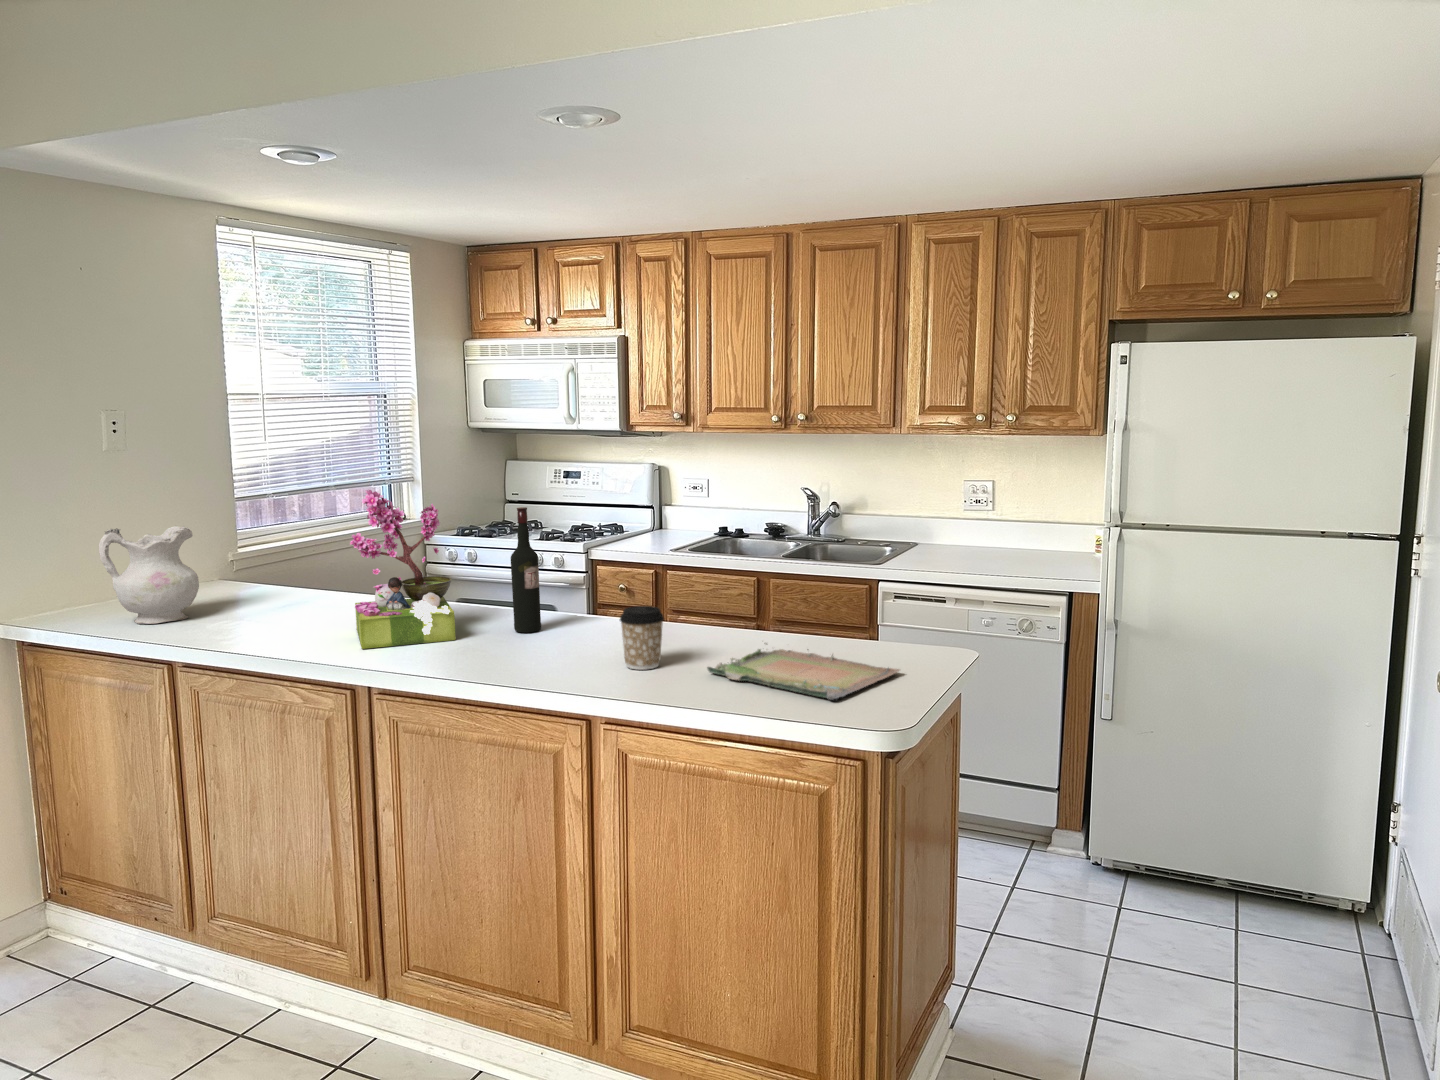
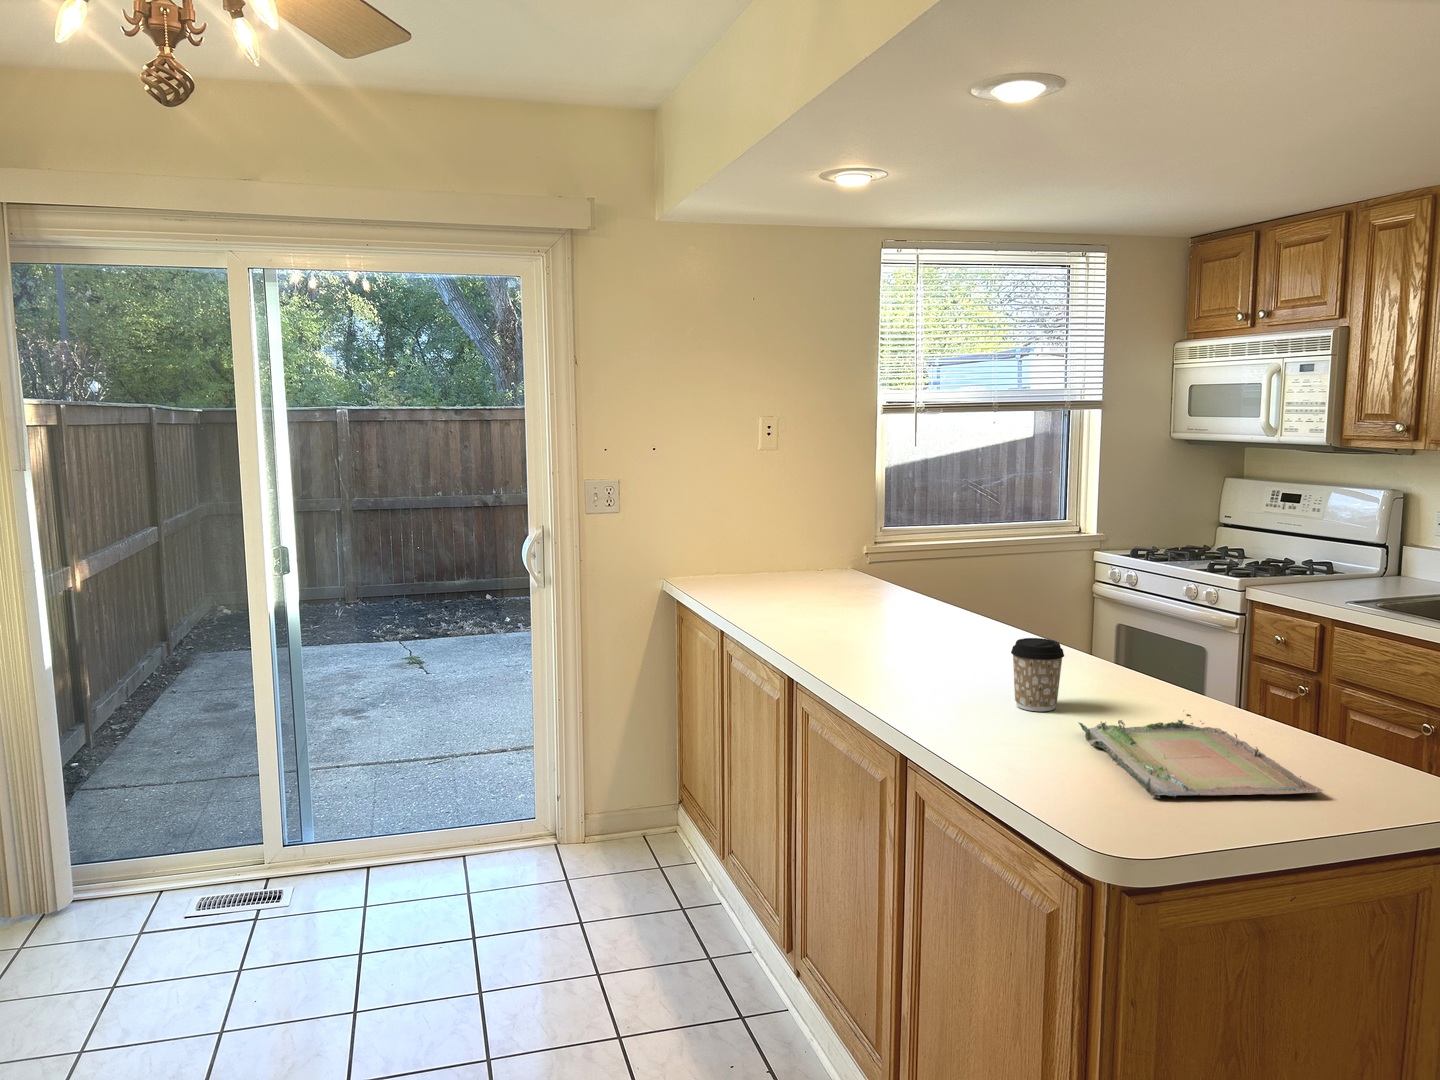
flower arrangement: present [350,490,456,649] -> none [844,487,954,645]
wine bottle: present [511,507,541,632] -> none [991,519,1022,652]
ceramic pitcher: present [99,526,199,624] -> none [732,508,802,590]

